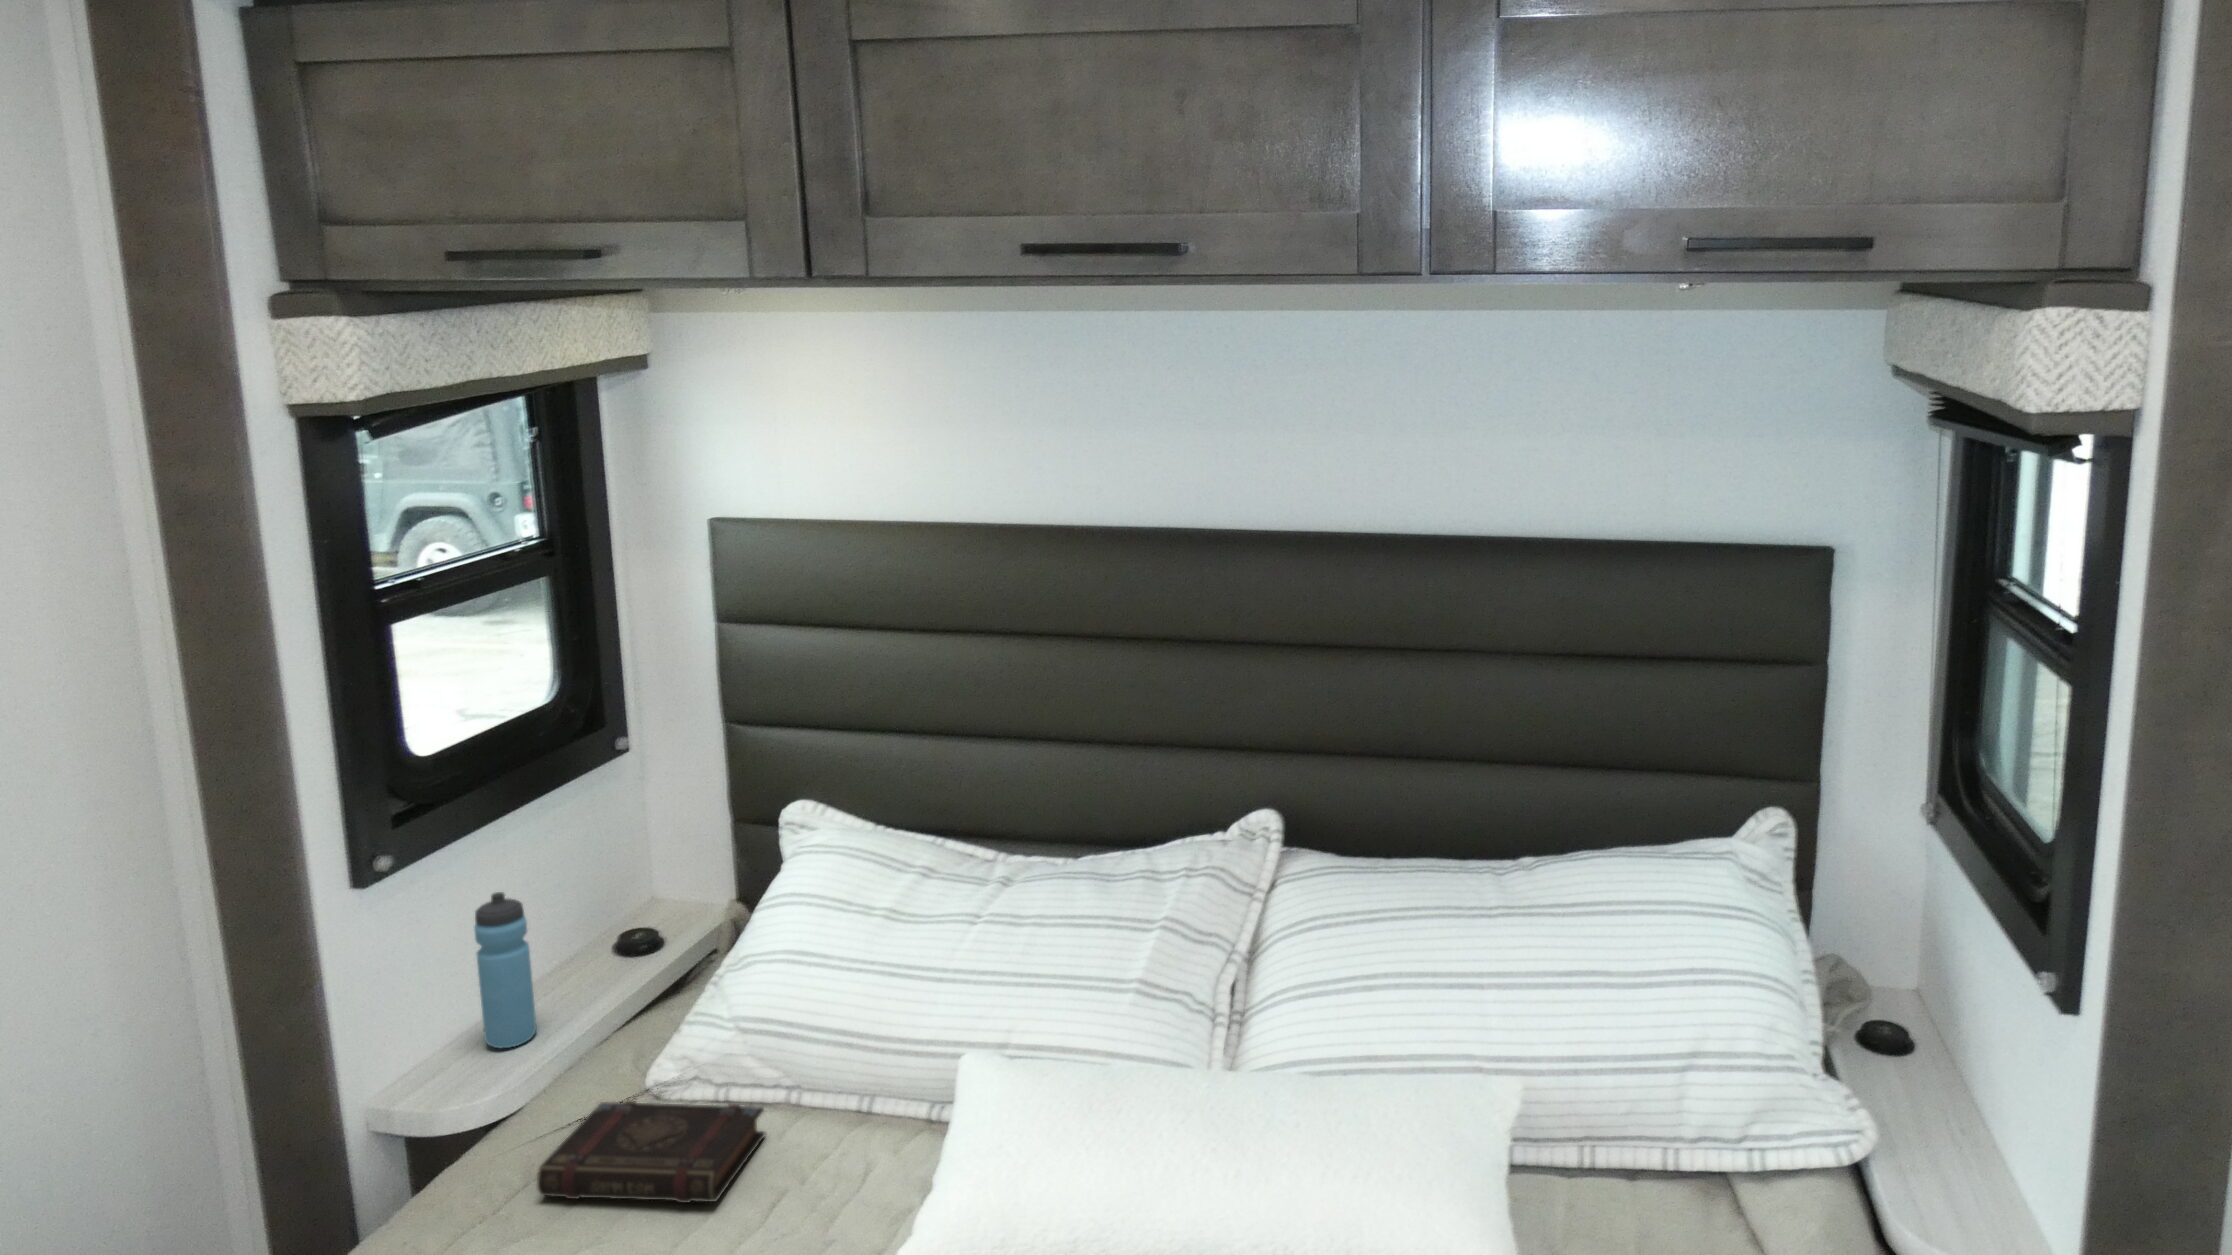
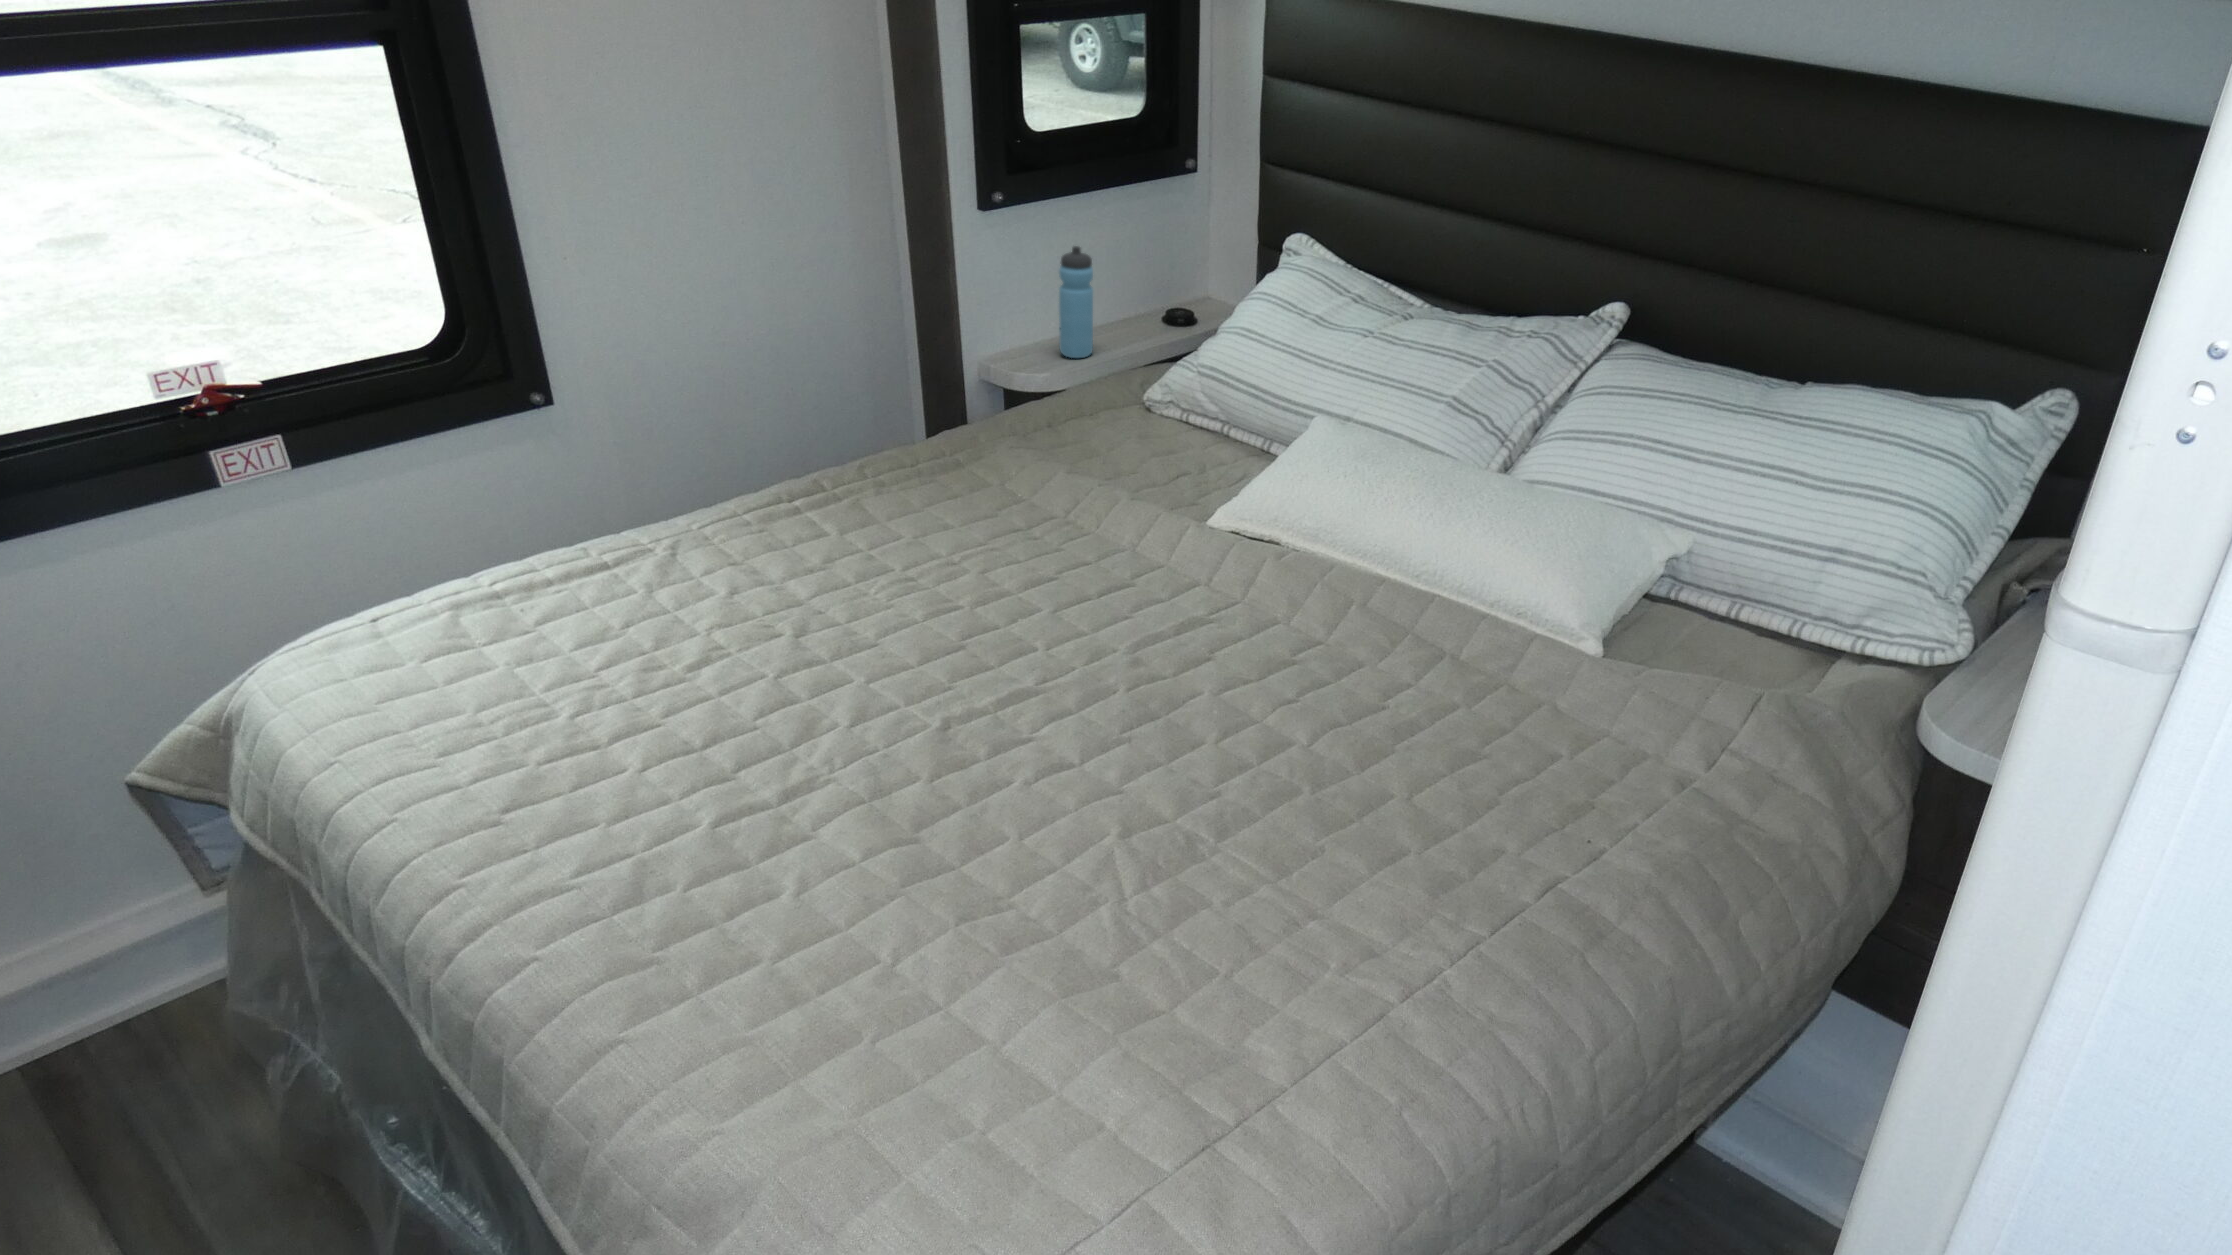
book: present [537,1101,765,1203] -> none [1051,395,1196,465]

